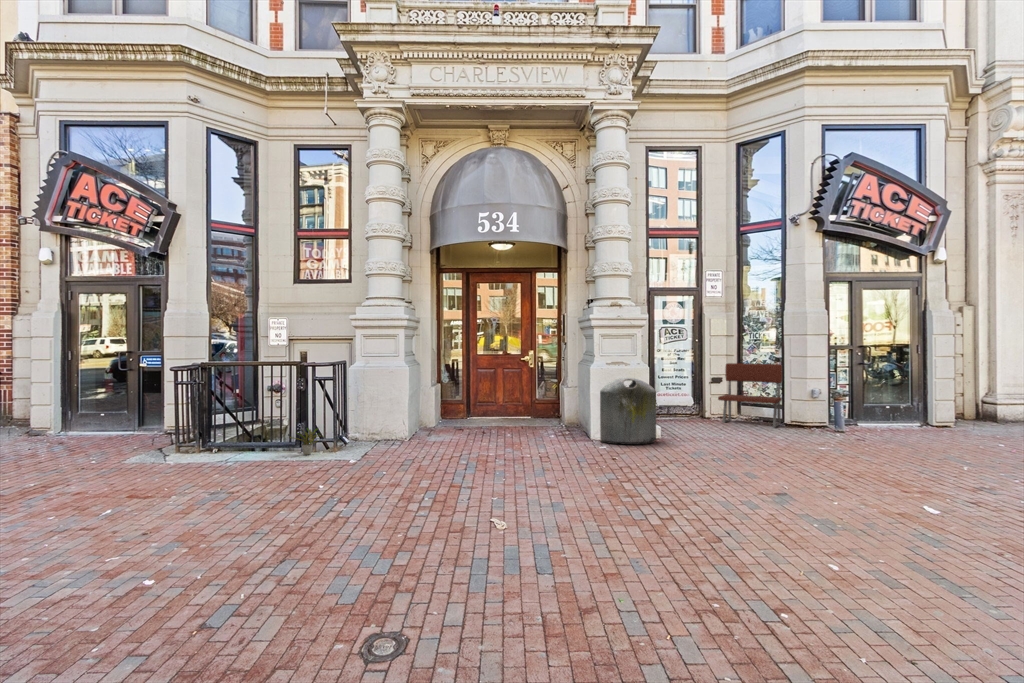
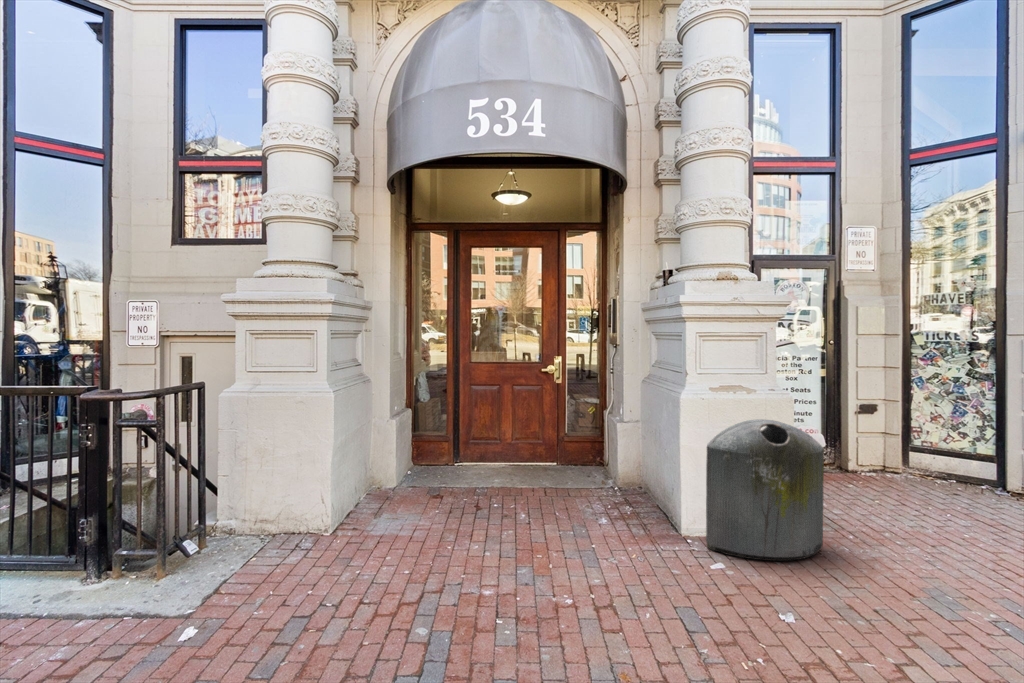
bench: present [718,363,783,427] -> none [882,381,1010,501]
potted plant: present [290,428,319,455] -> none [29,531,123,596]

